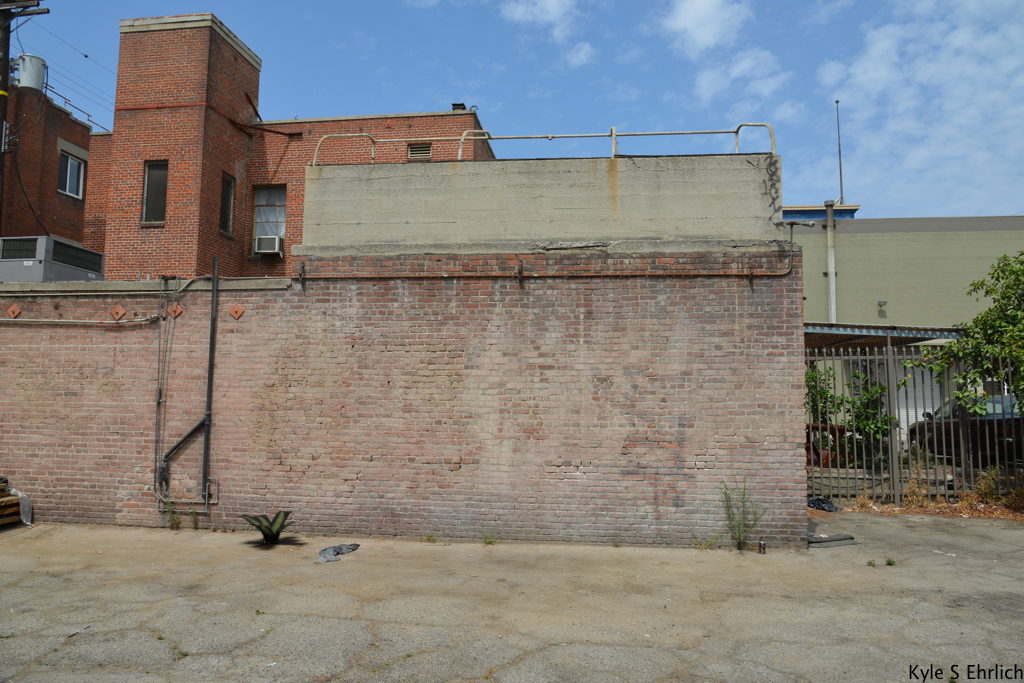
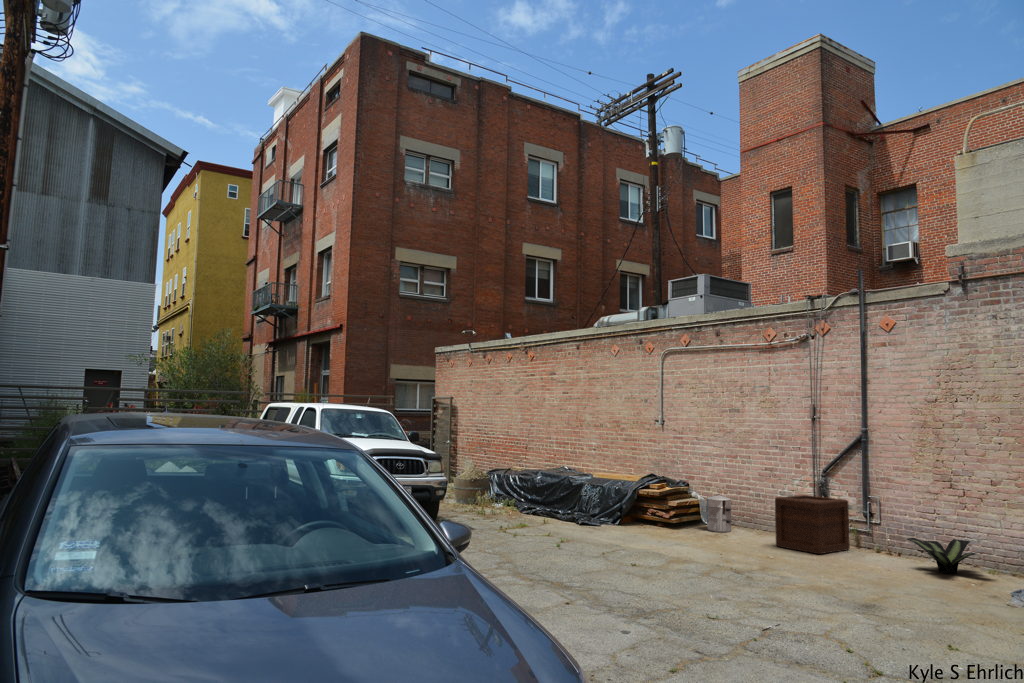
wooden crate: none [107,482,188,542] -> present [775,495,850,554]
waste bin: none [26,489,60,532] -> present [707,494,732,532]

